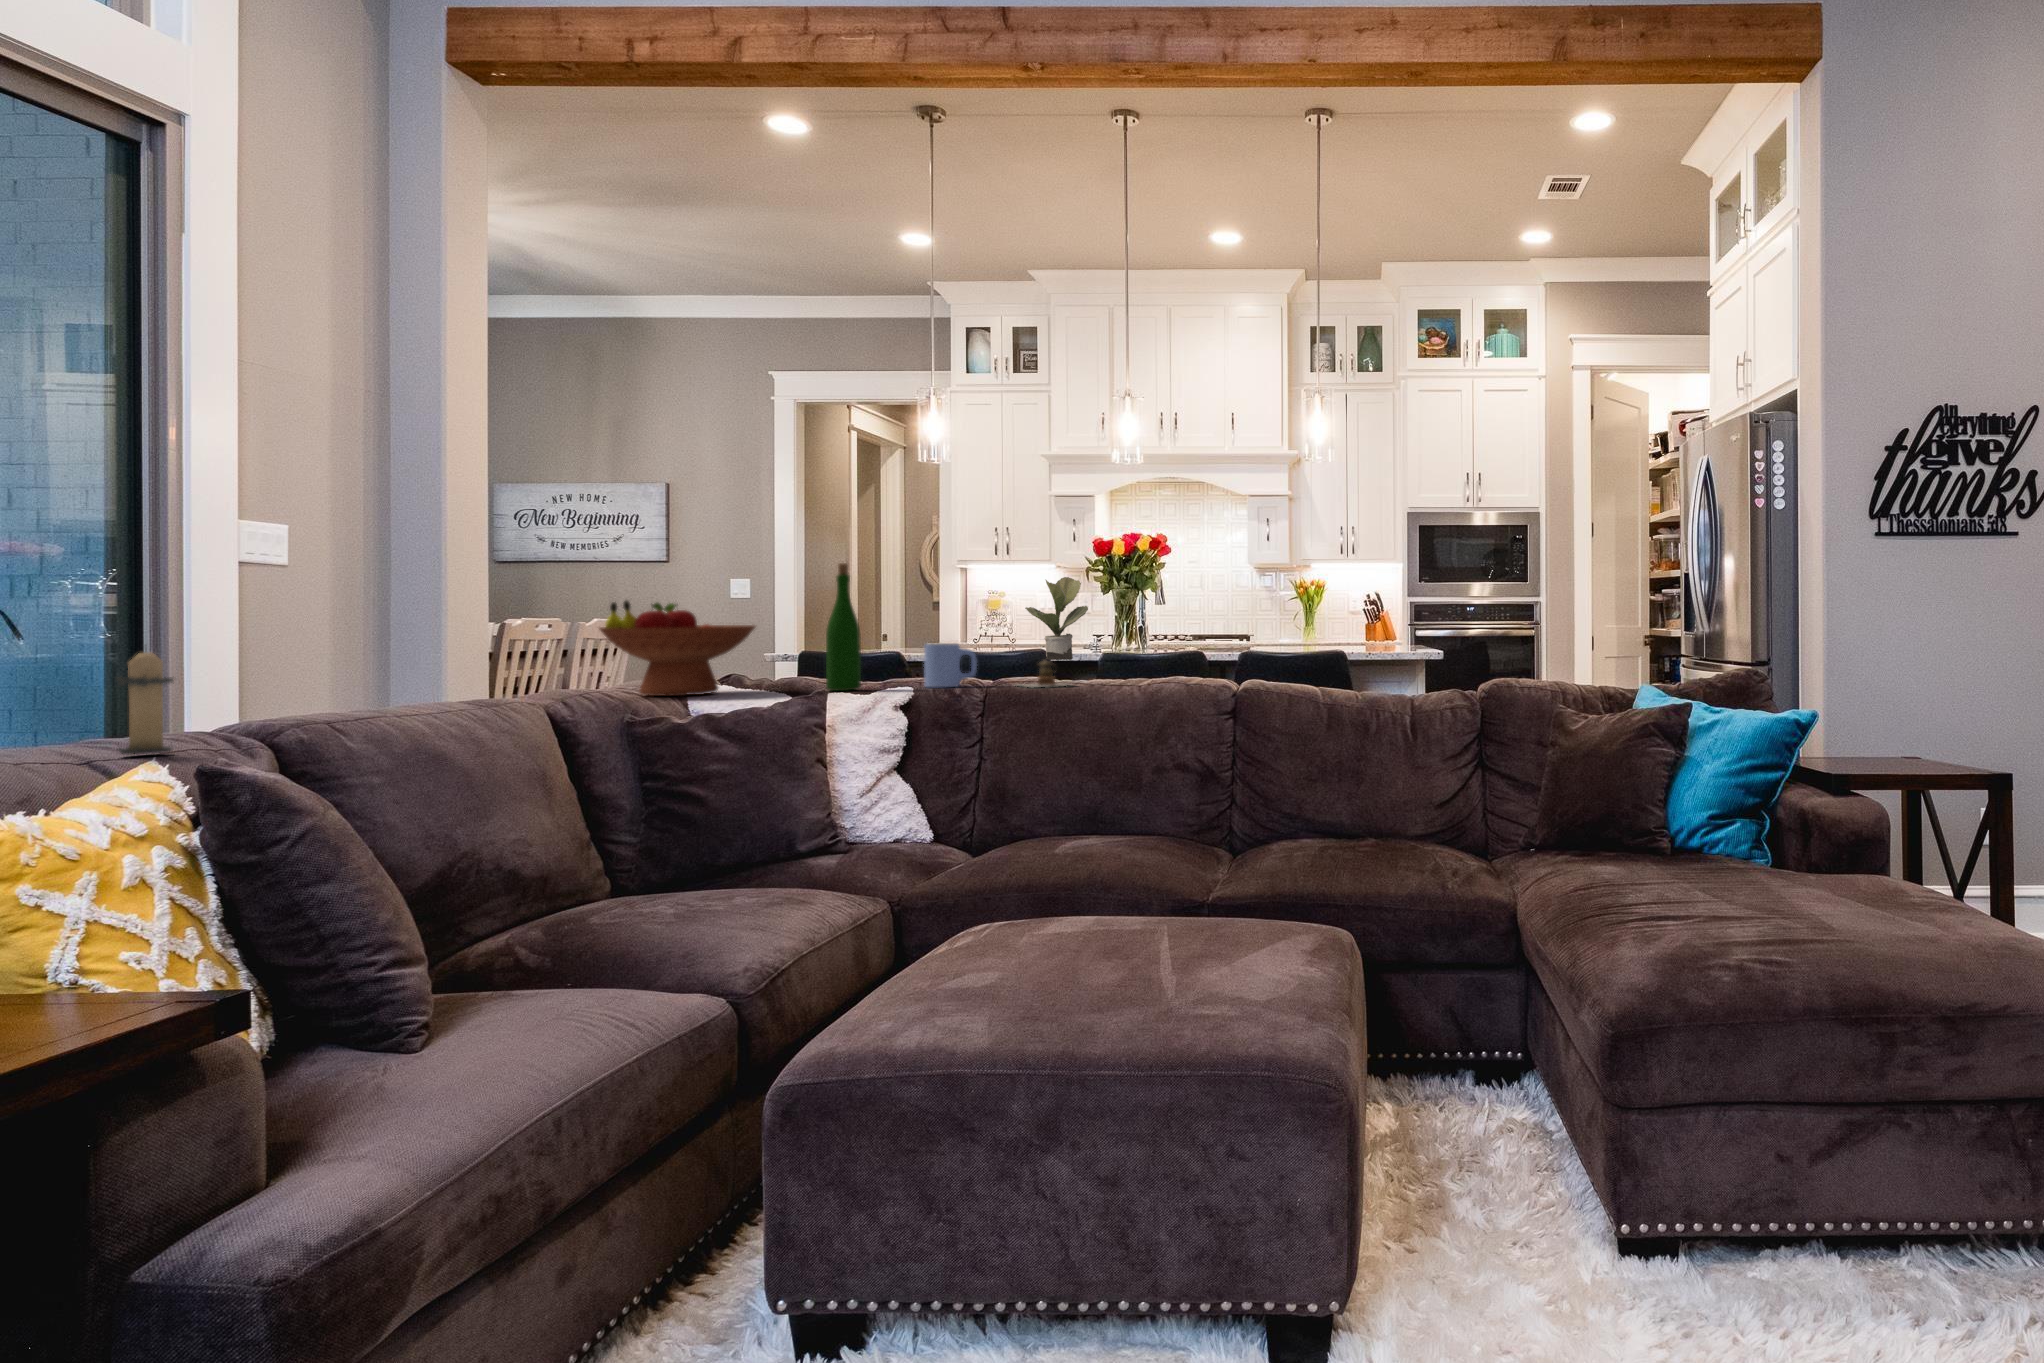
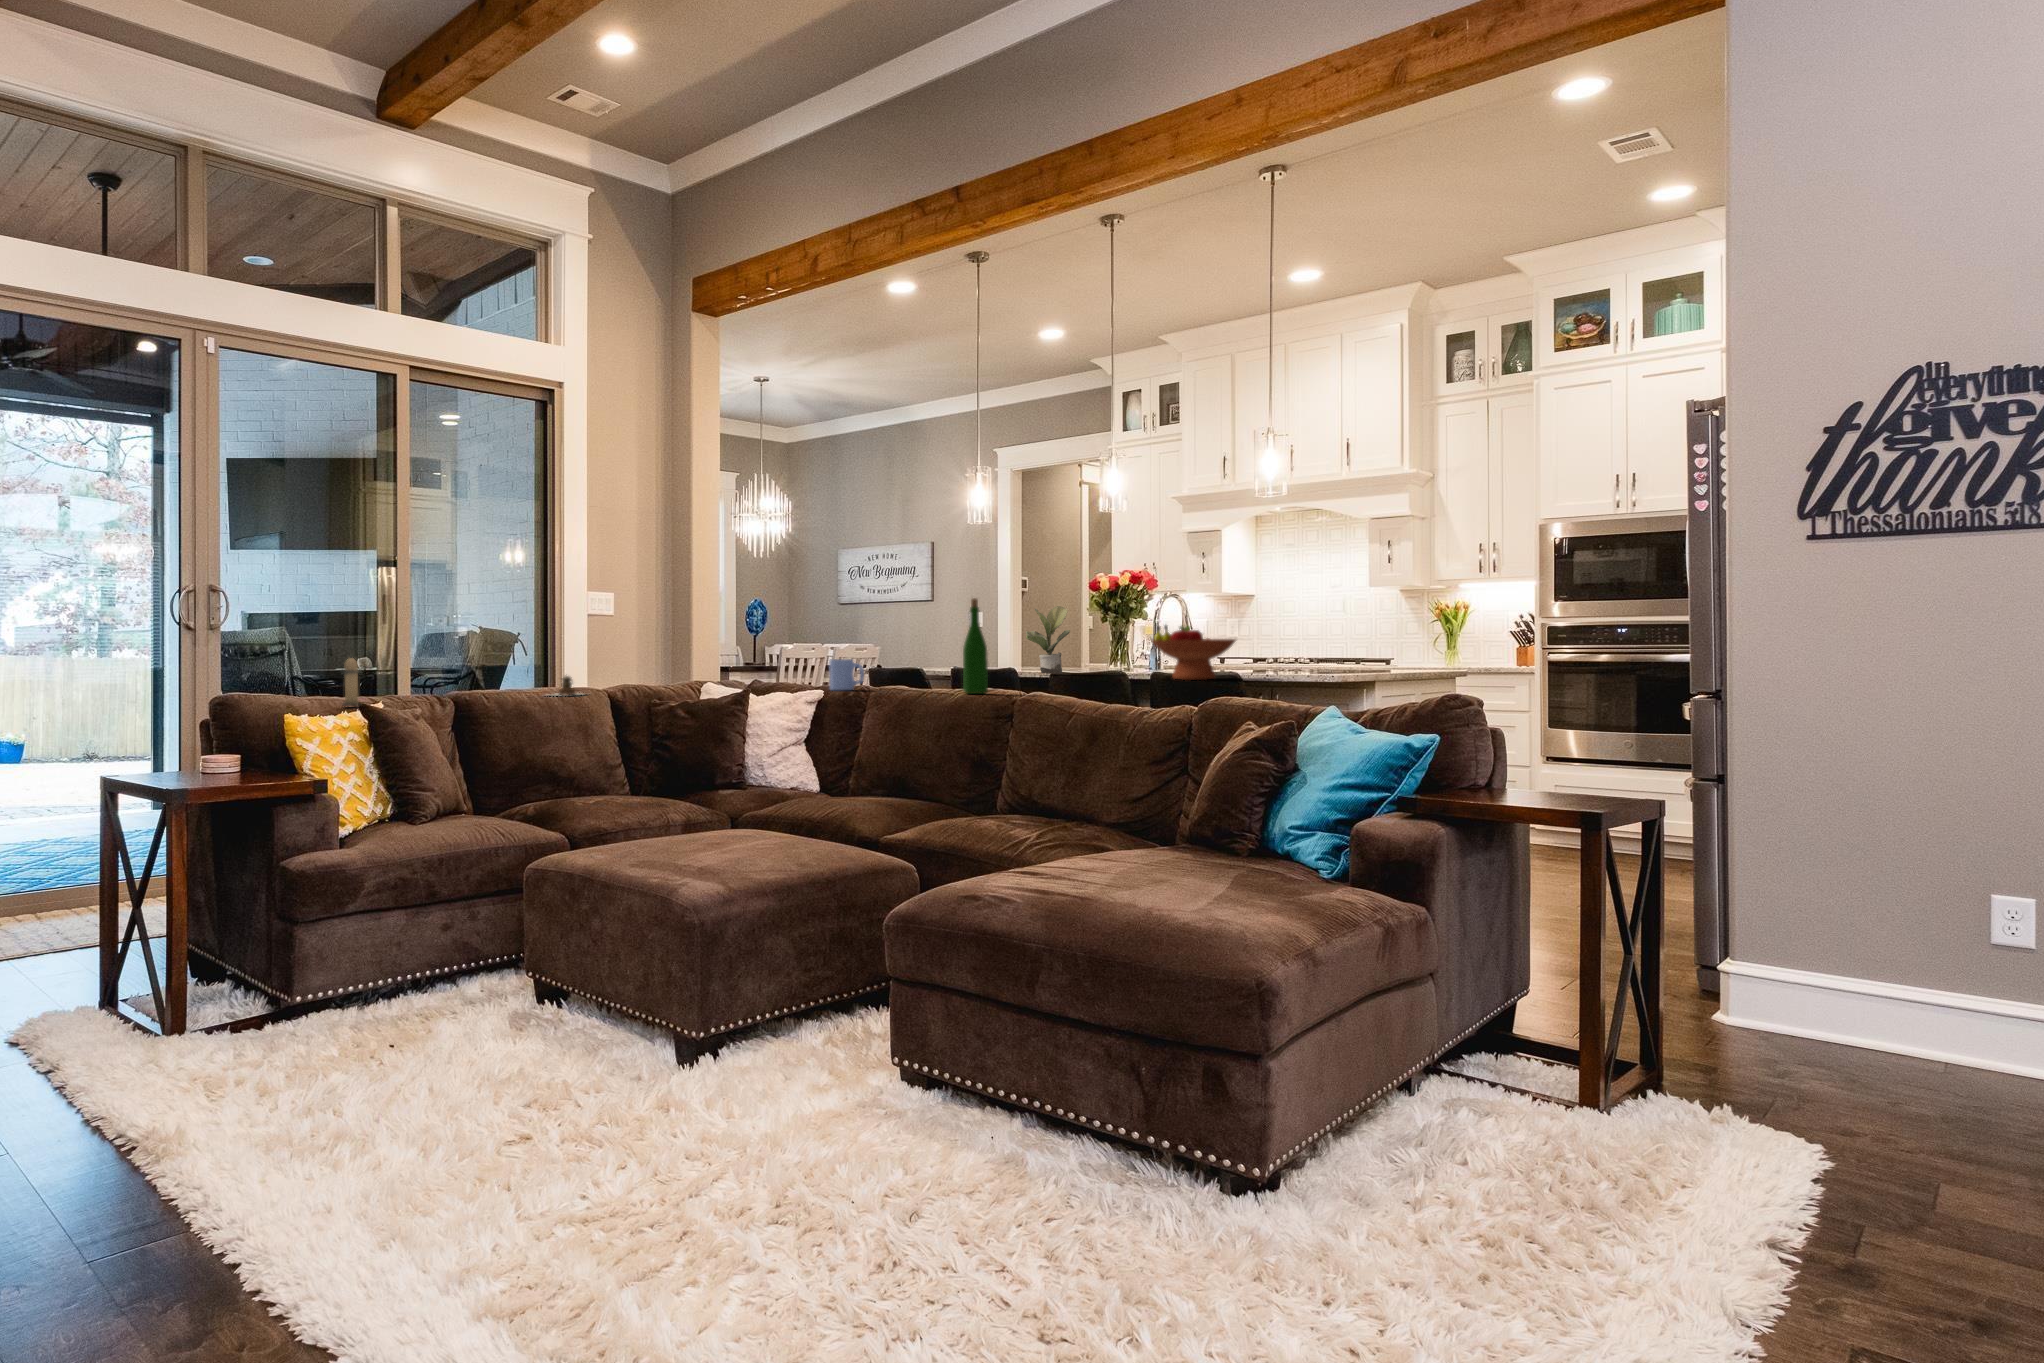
wine bottle: present [826,563,861,691] -> present [963,598,988,694]
fruit bowl: present [599,601,755,696] -> present [1152,625,1236,680]
teapot: present [1014,660,1068,687] -> present [555,676,583,696]

